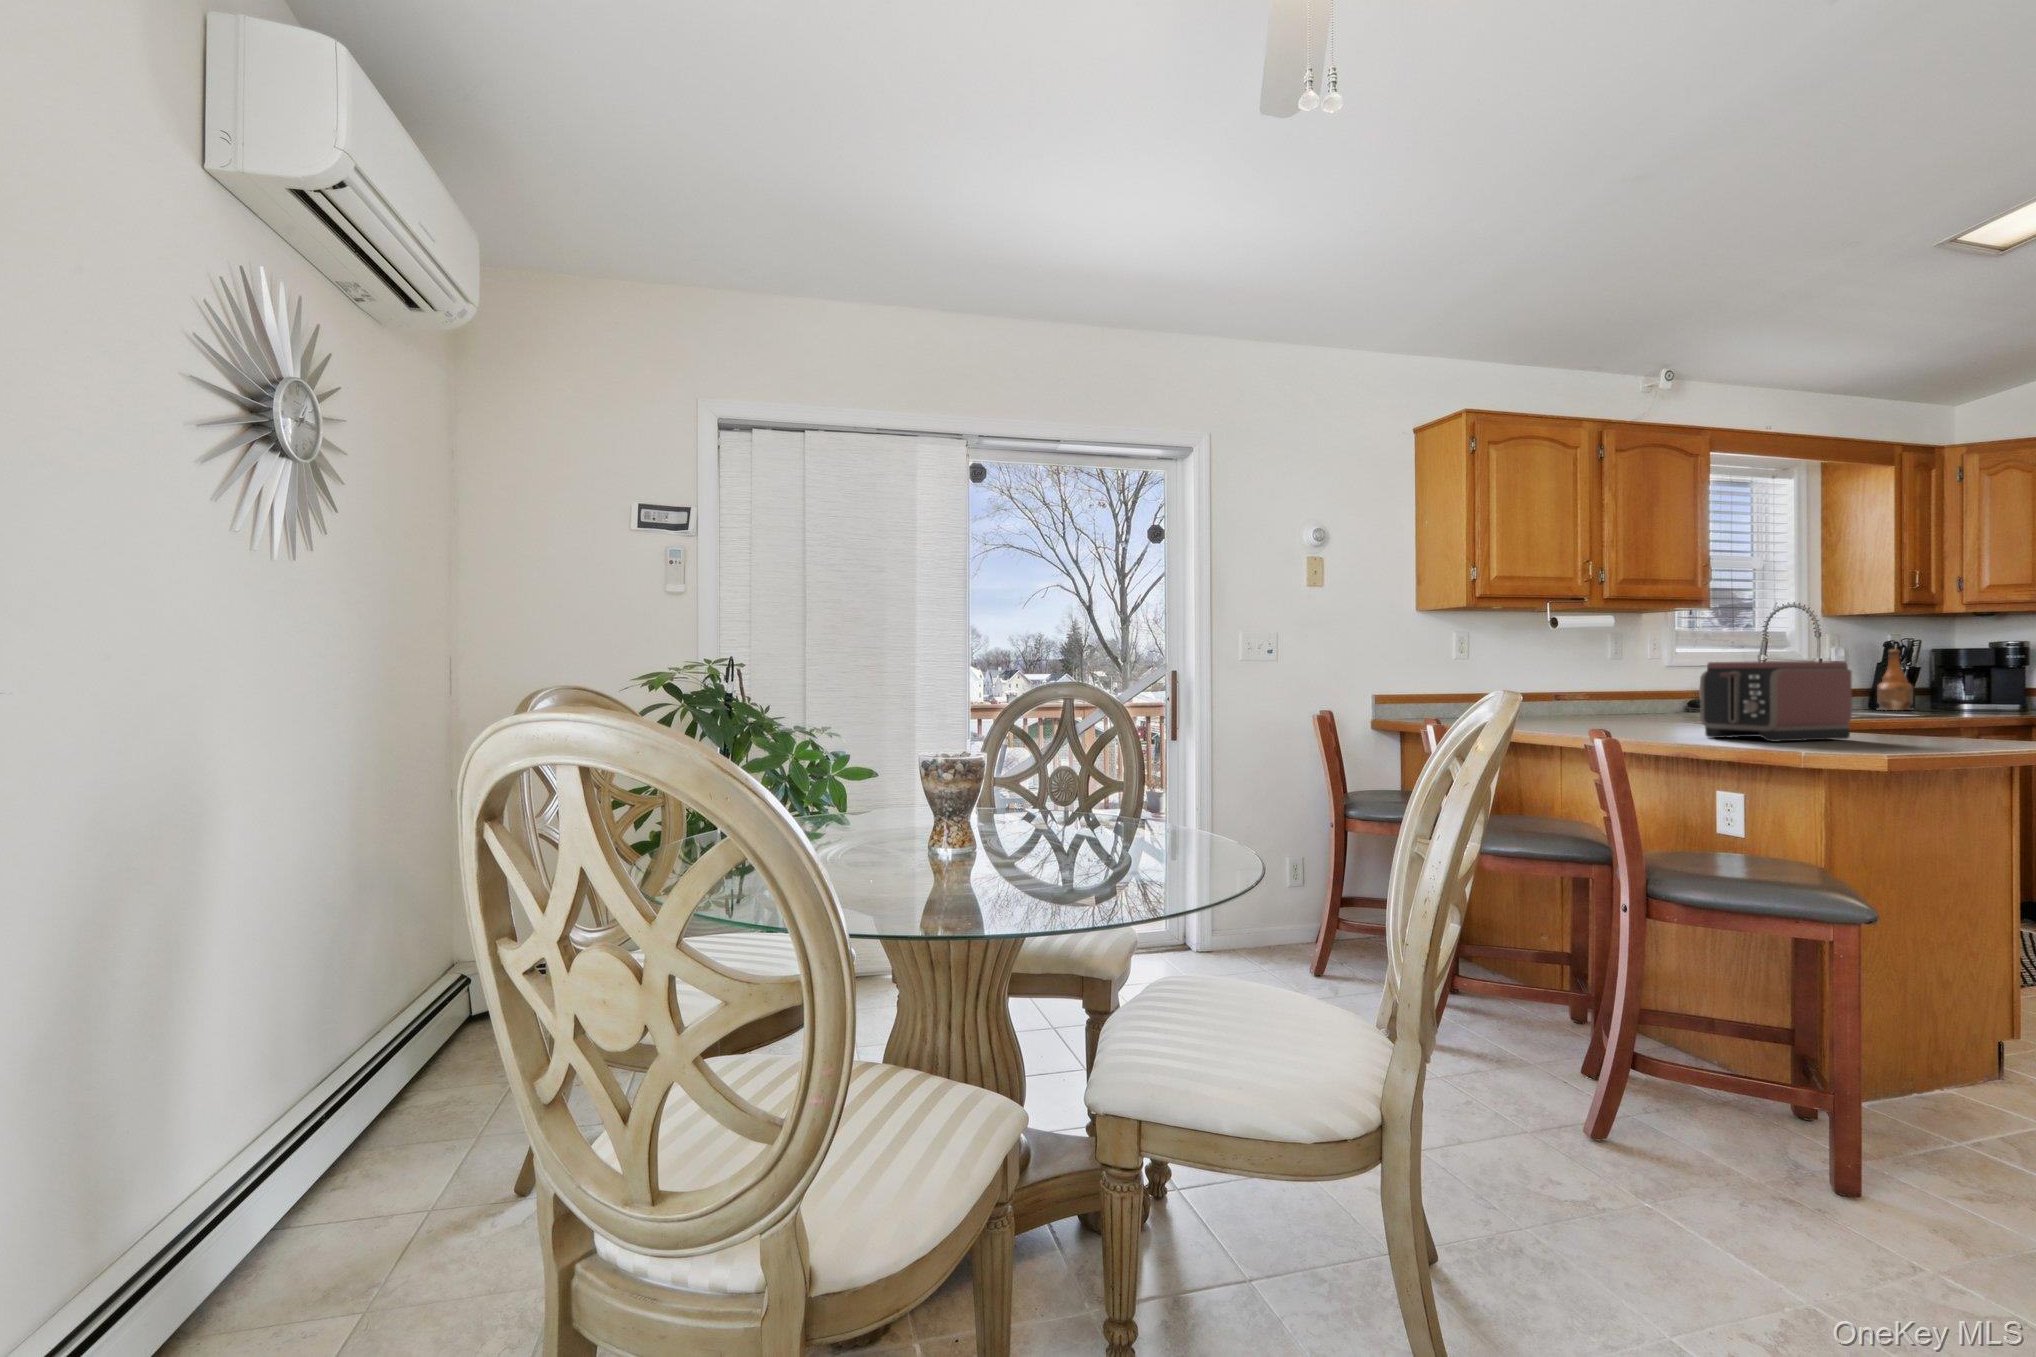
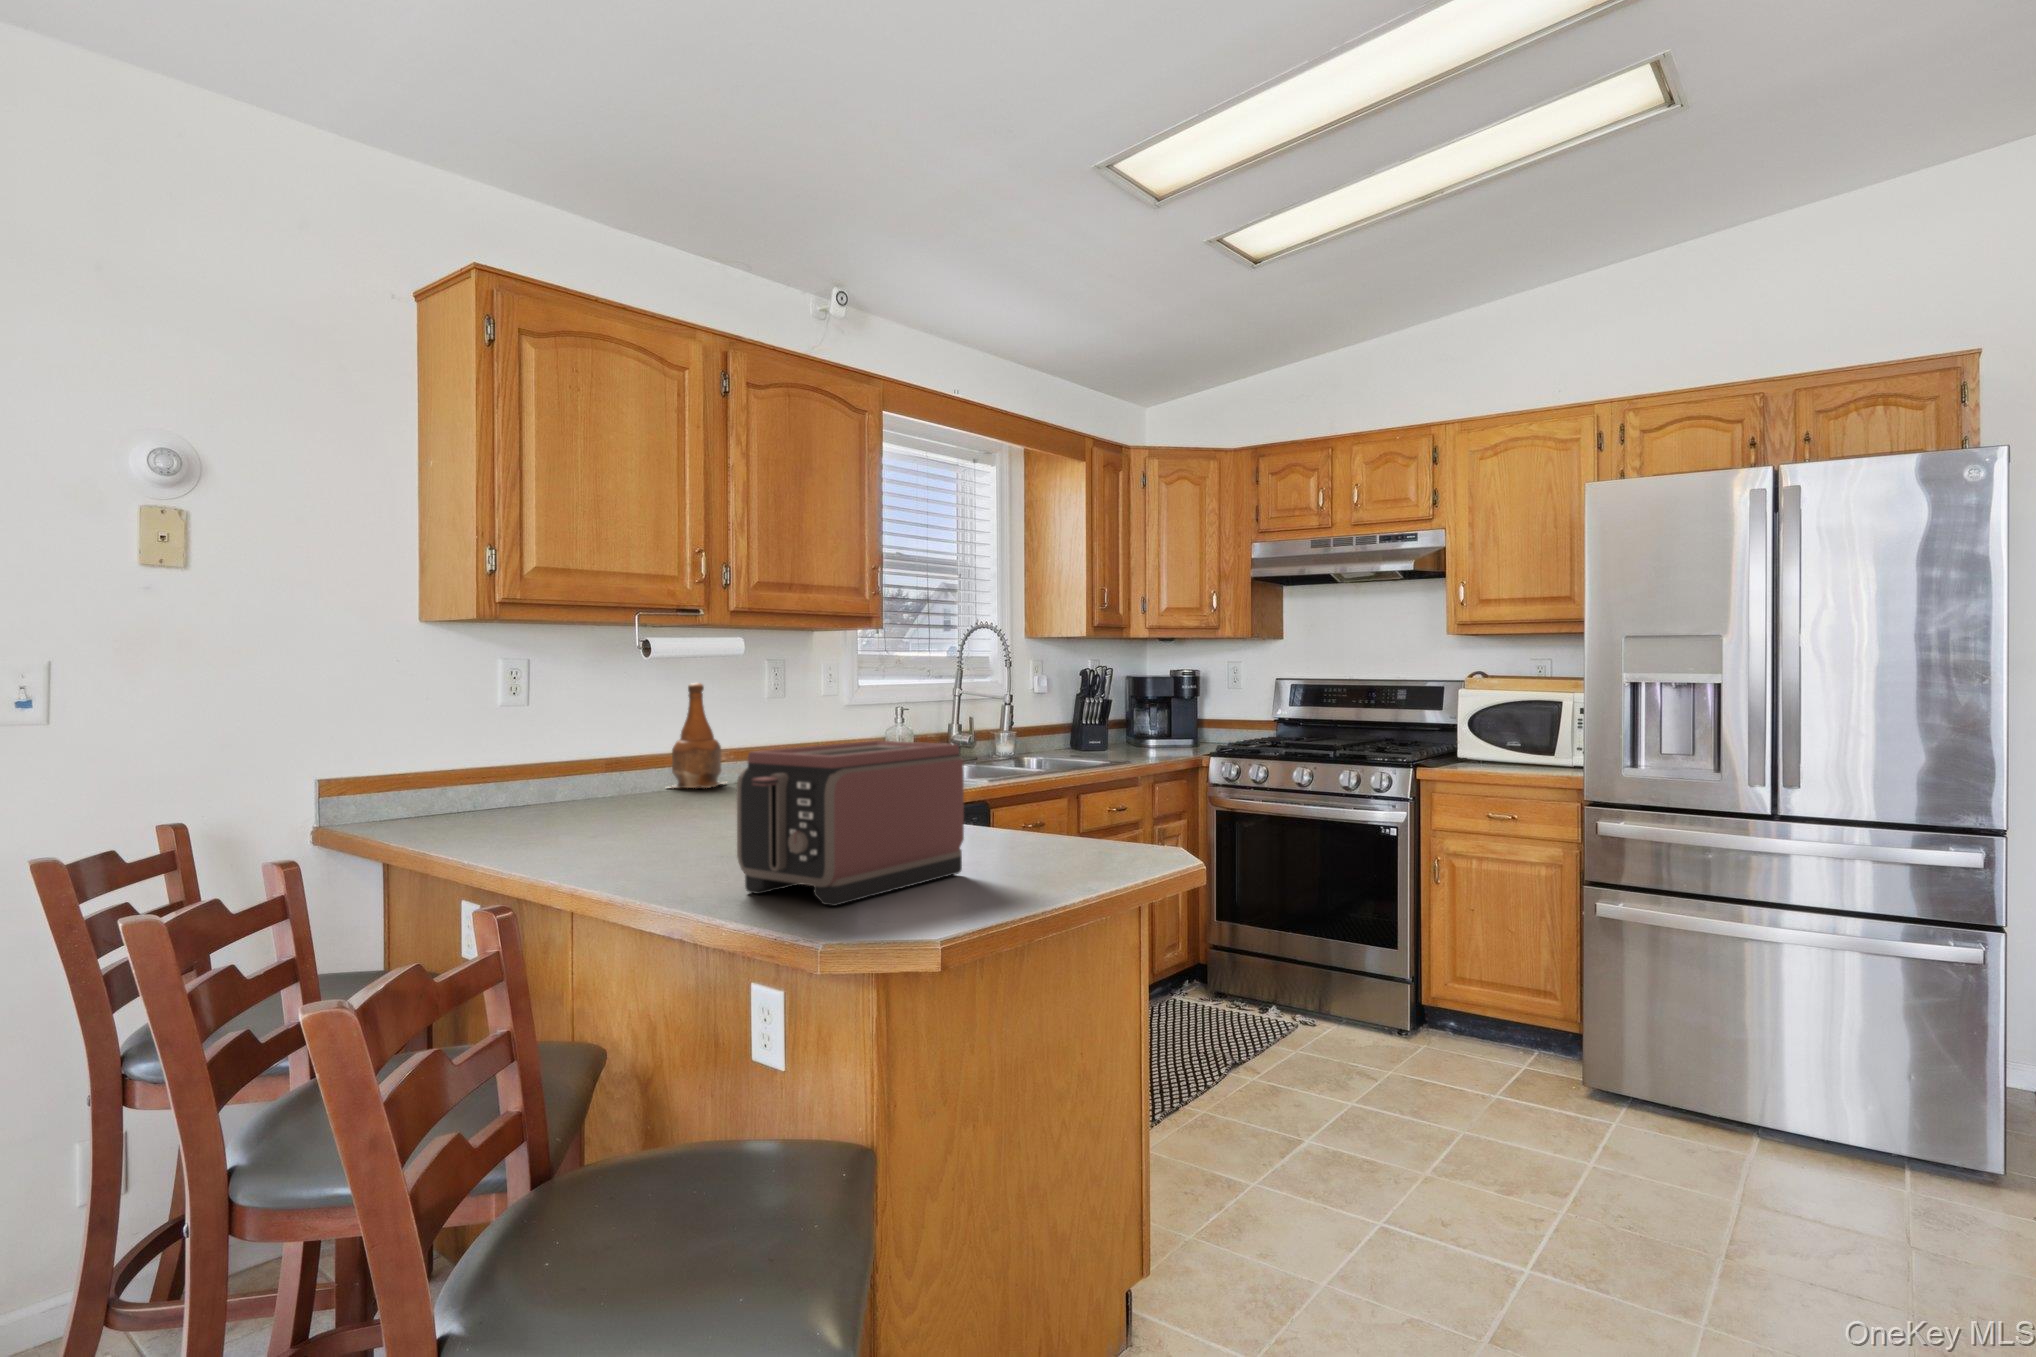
bottle: present [1877,649,1913,710] -> present [672,683,723,788]

